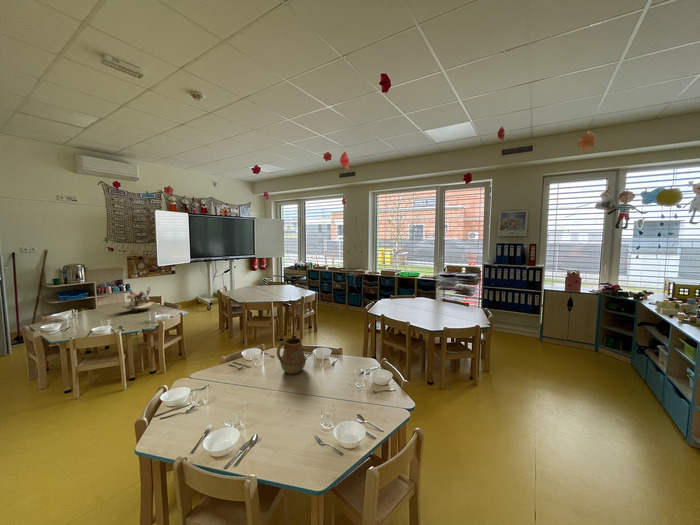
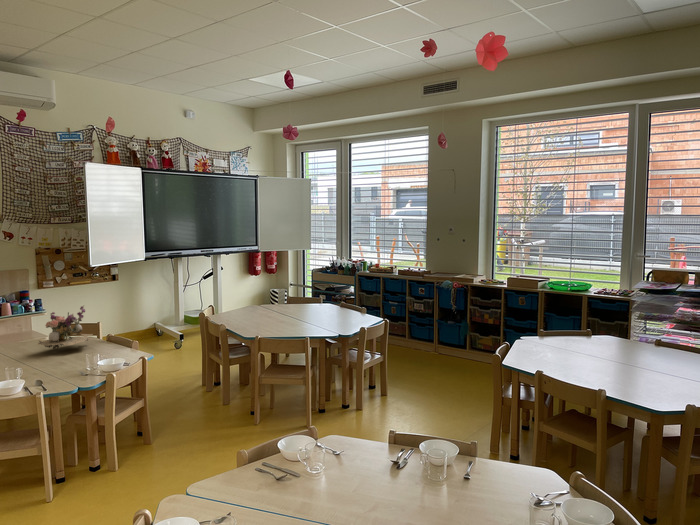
pitcher: present [277,338,306,374] -> none [361,422,418,498]

